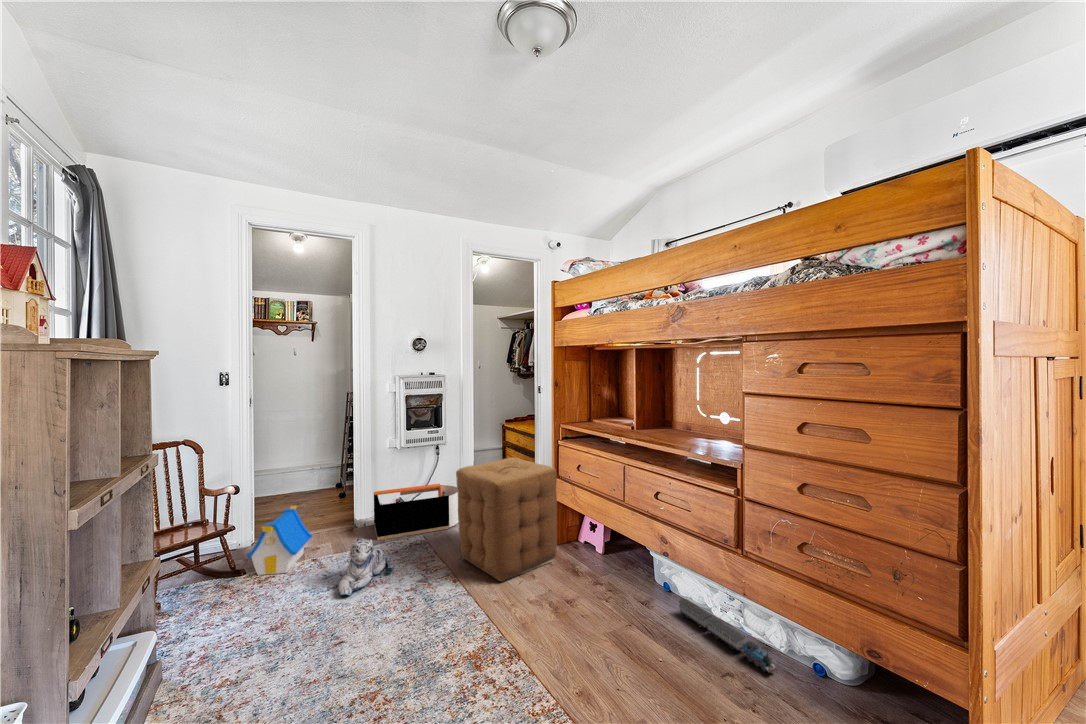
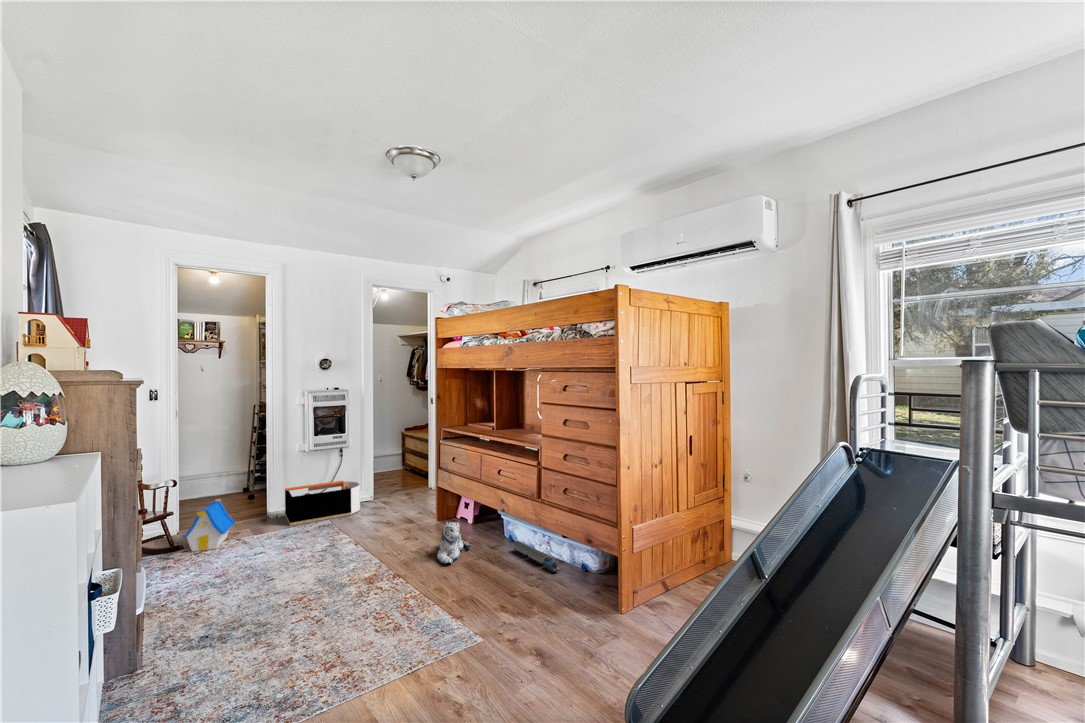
ottoman: present [456,457,557,581] -> none [357,454,436,543]
plush toy: present [338,539,393,596] -> present [437,522,471,564]

